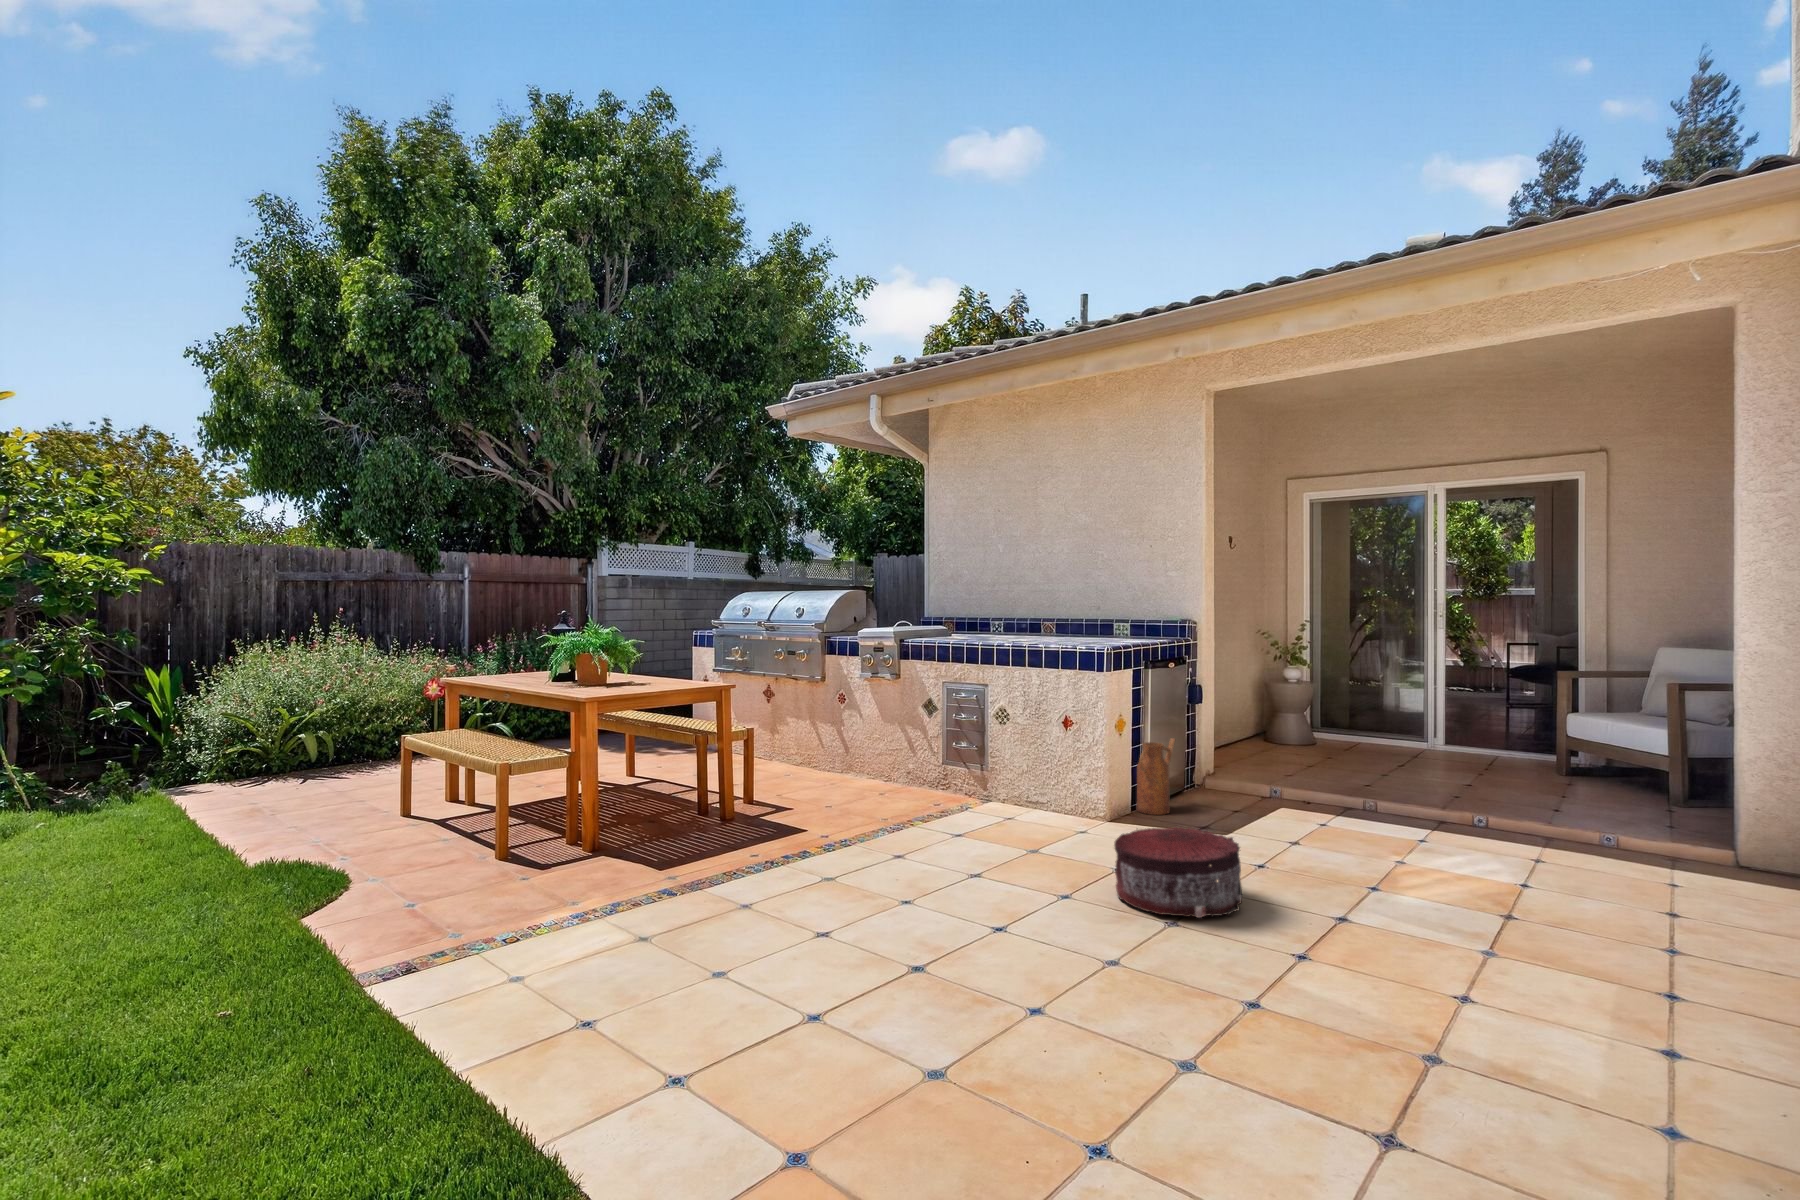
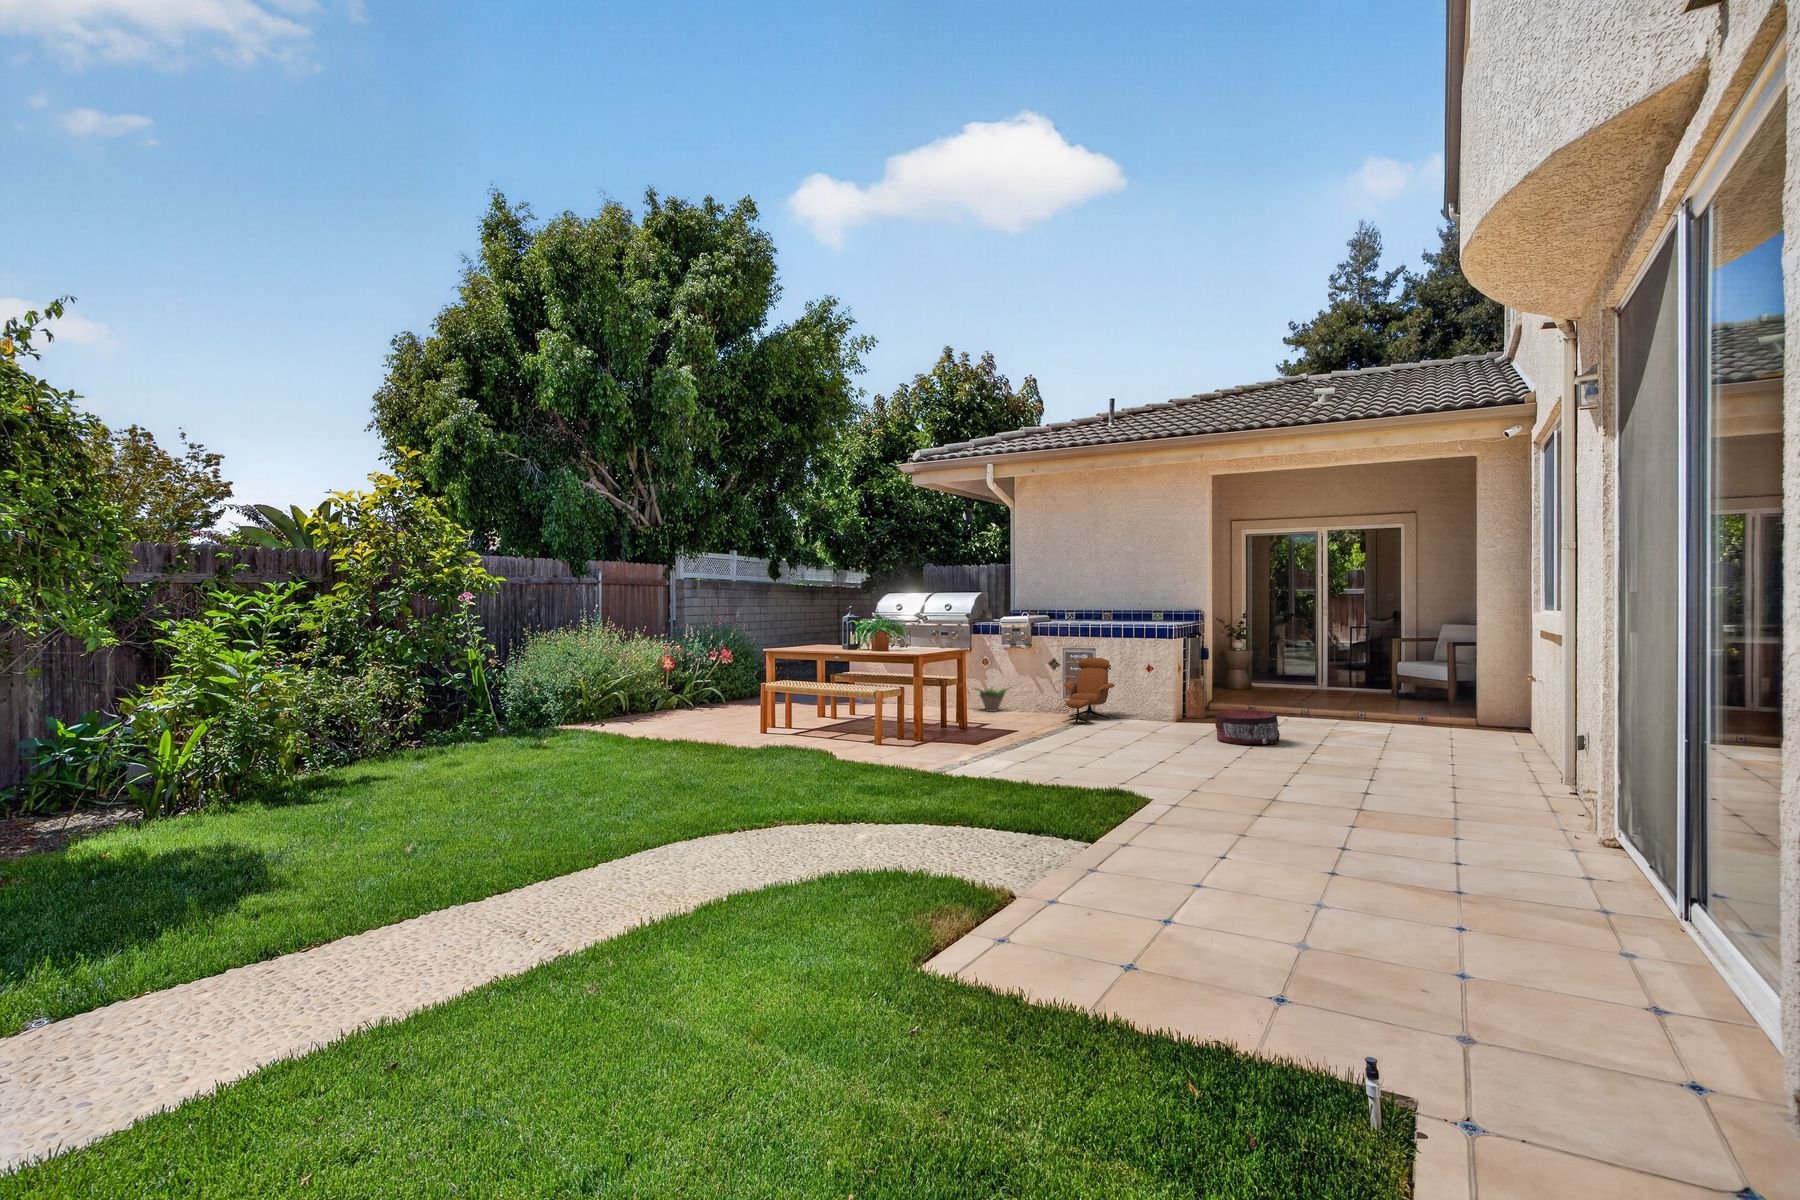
lounge chair: none [898,700,1004,825] -> present [1063,658,1115,725]
decorative plant: none [799,741,869,782] -> present [974,688,1008,712]

